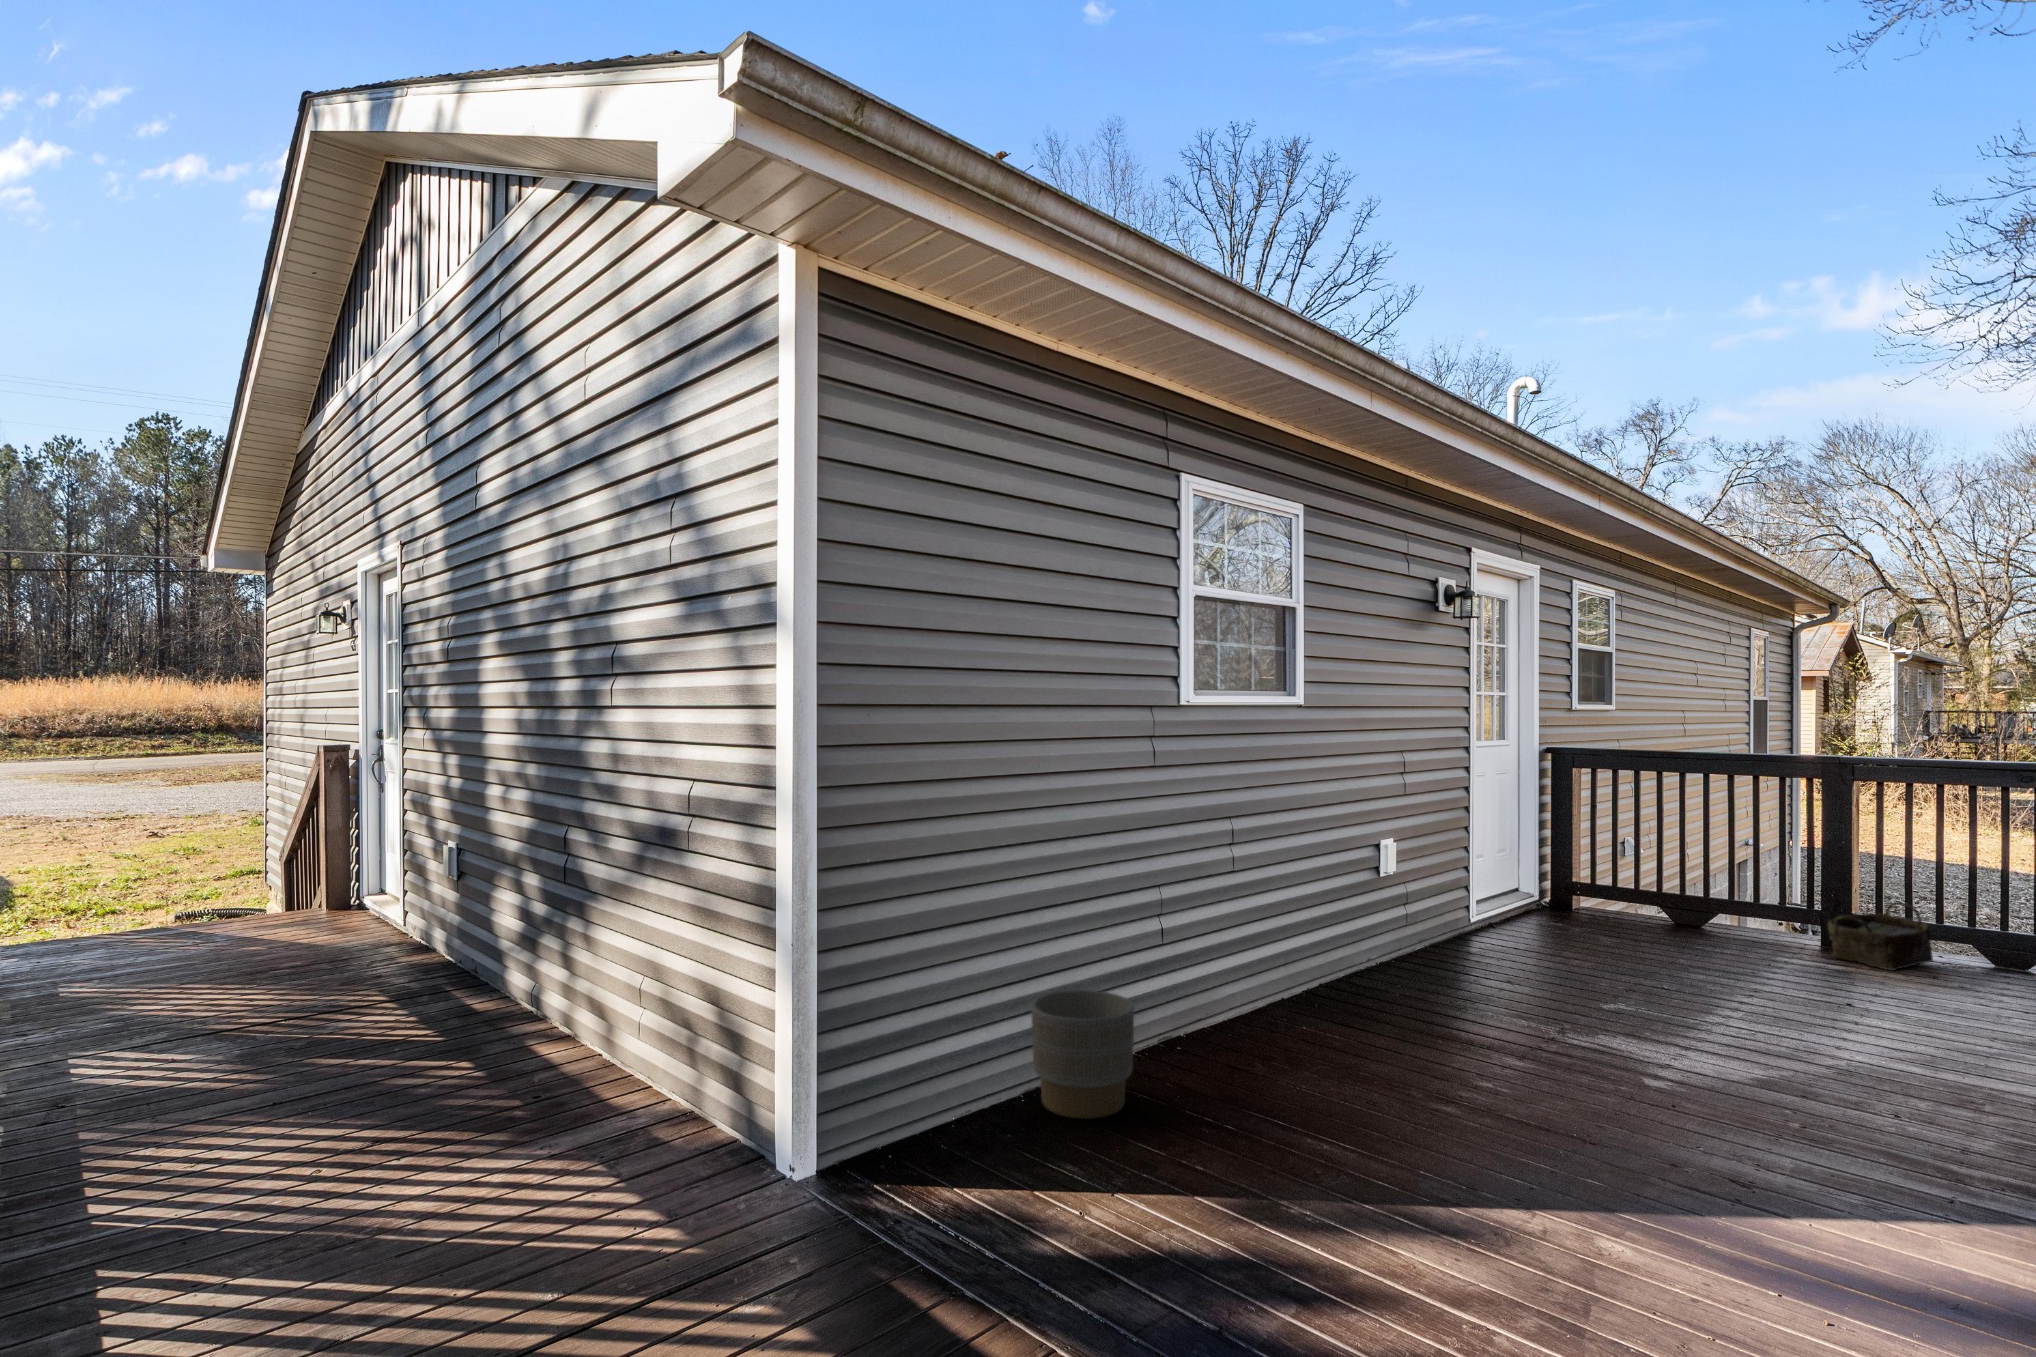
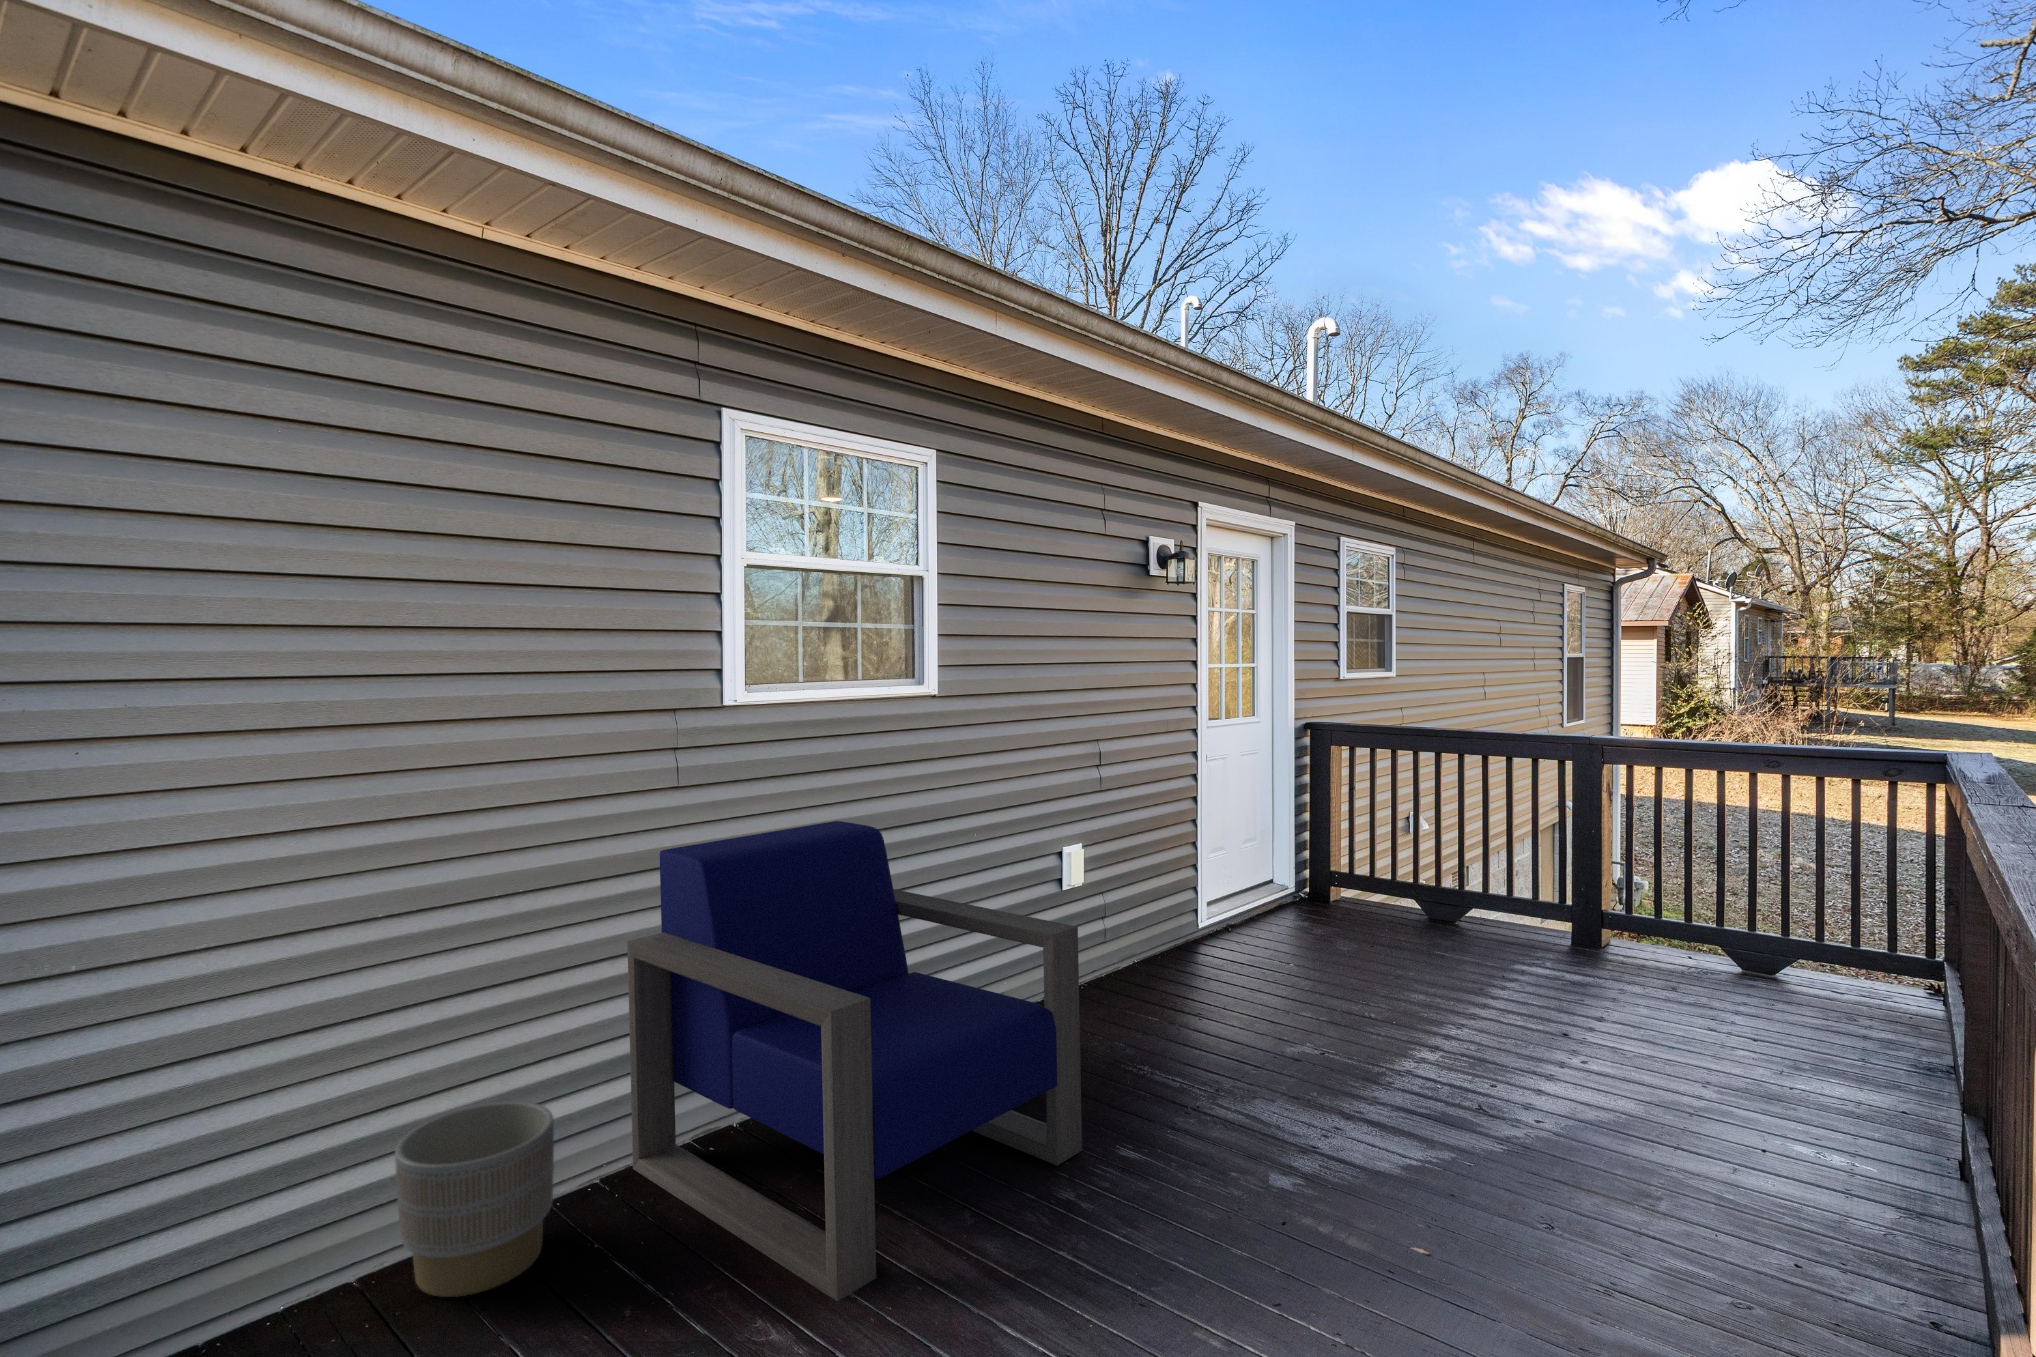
armchair: none [1135,801,1490,1134] -> present [627,821,1082,1301]
woven basket: present [1828,902,1933,971] -> none [1566,898,1673,978]

